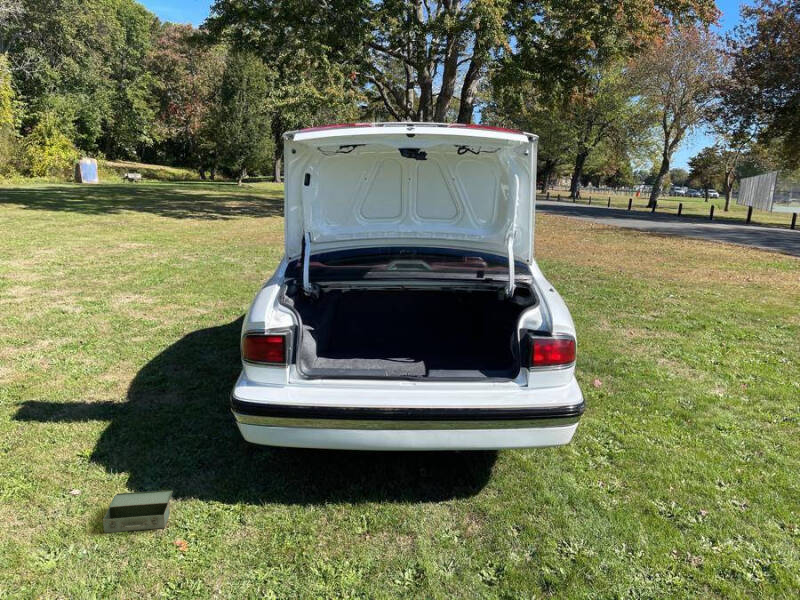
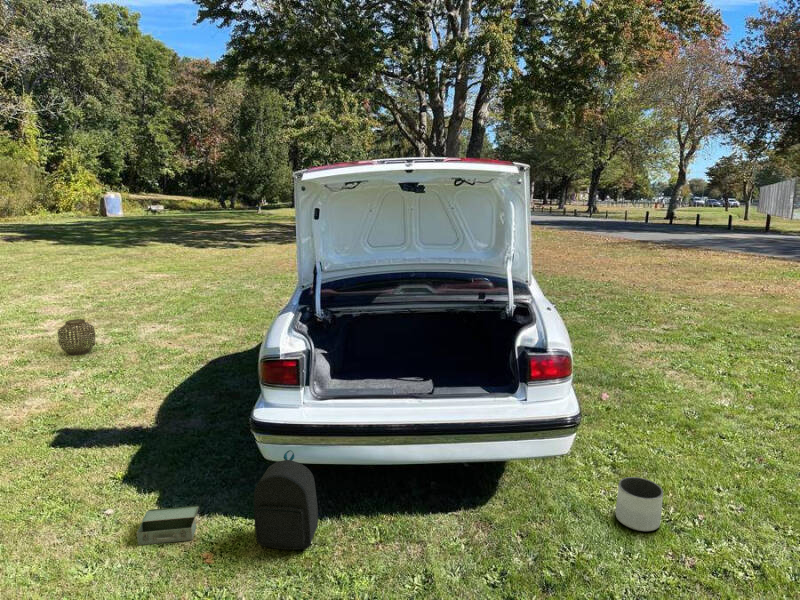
woven basket: none [24,285,66,323] -> present [58,319,95,355]
backpack: none [234,433,303,540] -> present [254,450,318,550]
planter: none [615,468,666,525] -> present [616,477,663,531]

